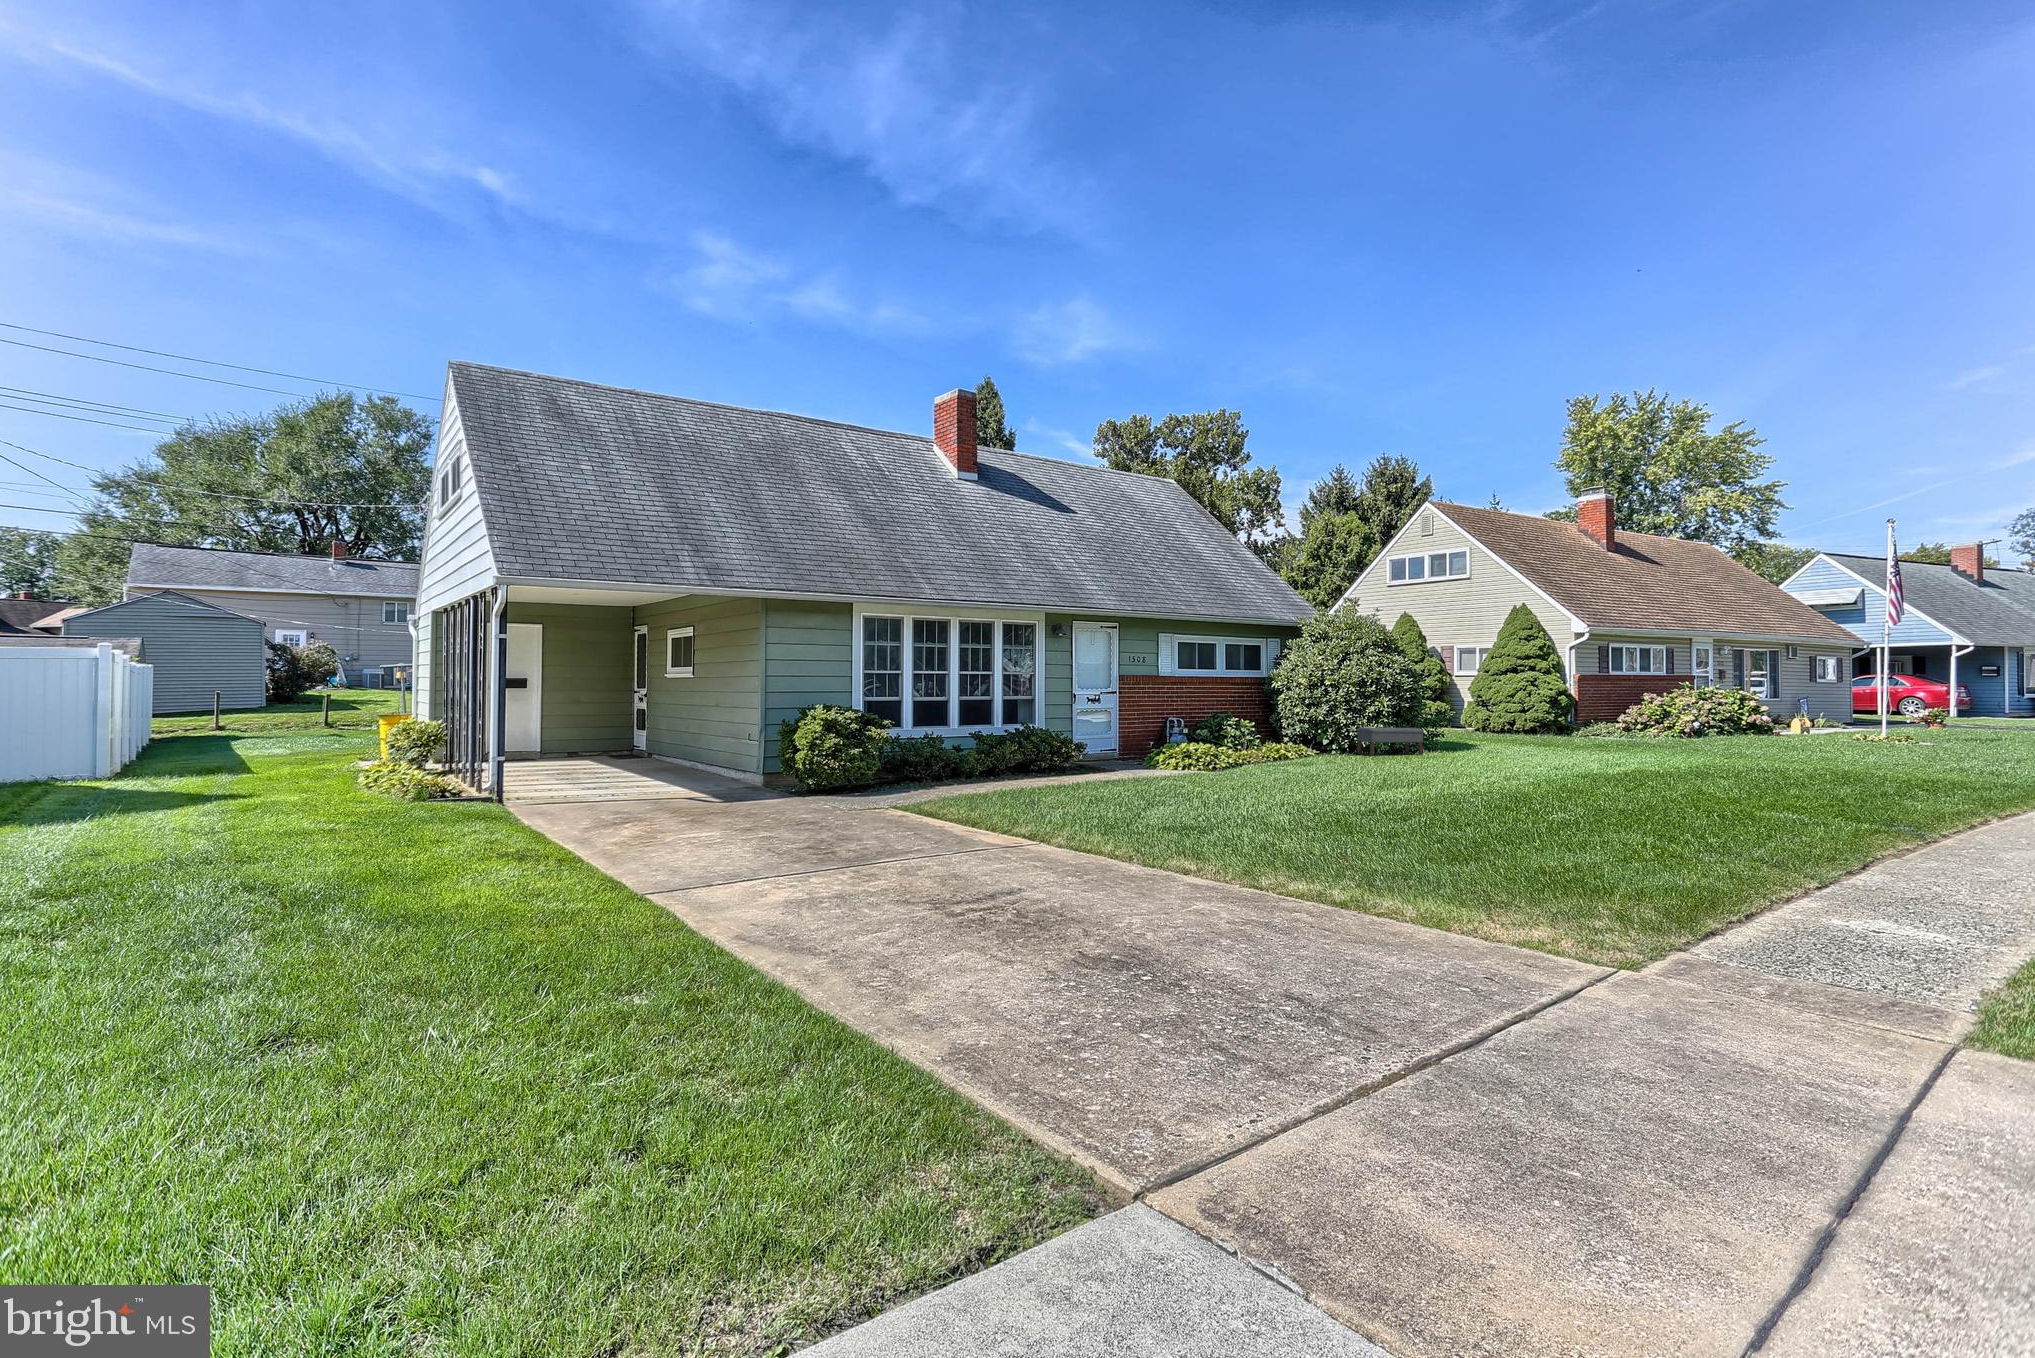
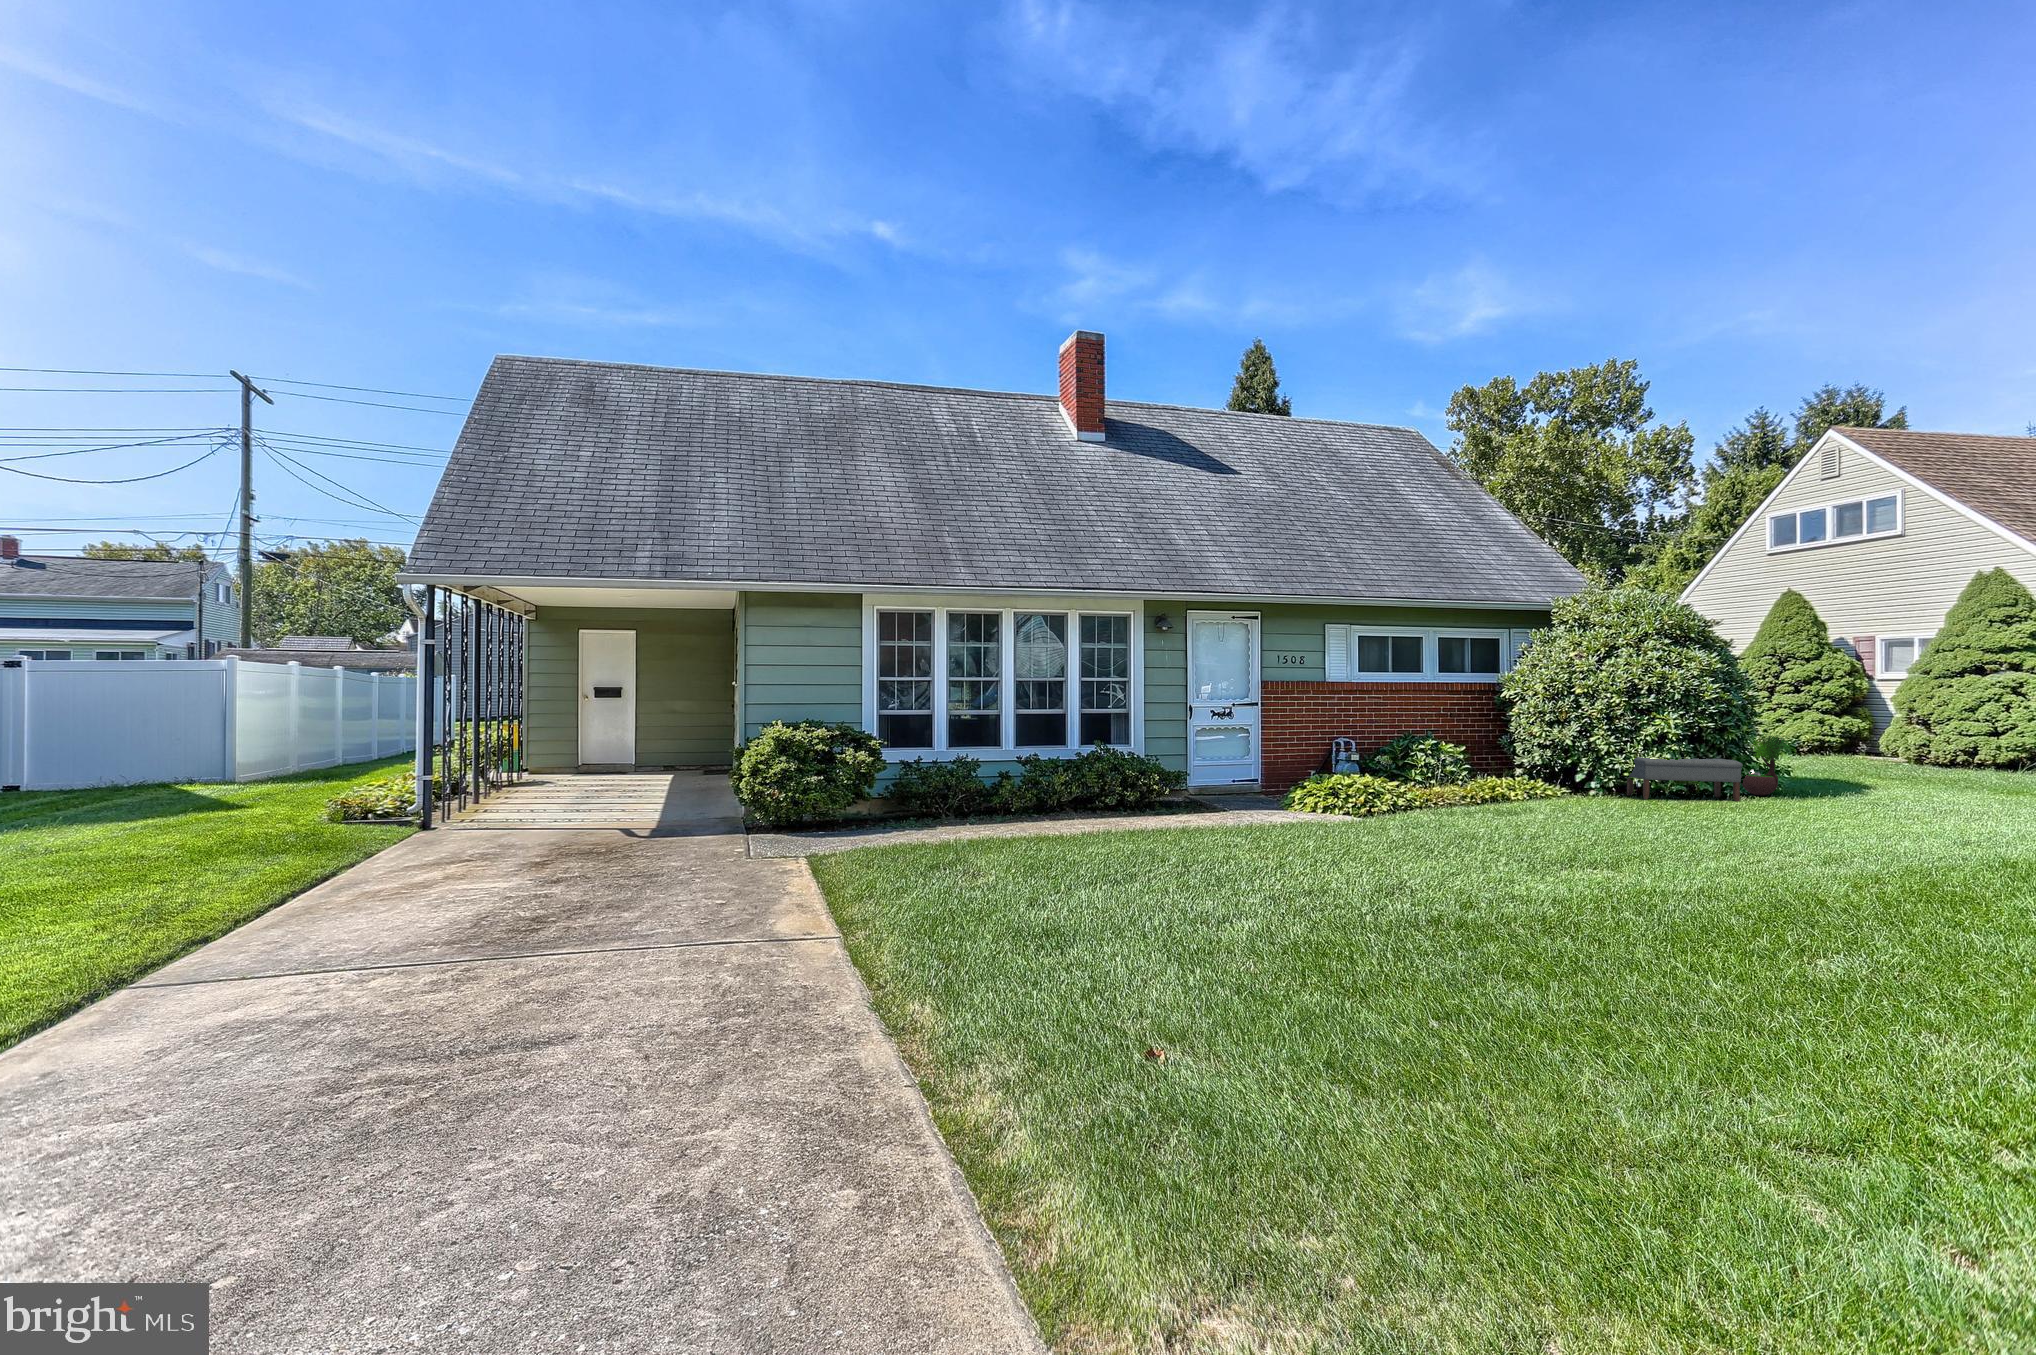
potted tree: none [1417,708,1446,752] -> present [1741,733,1789,796]

